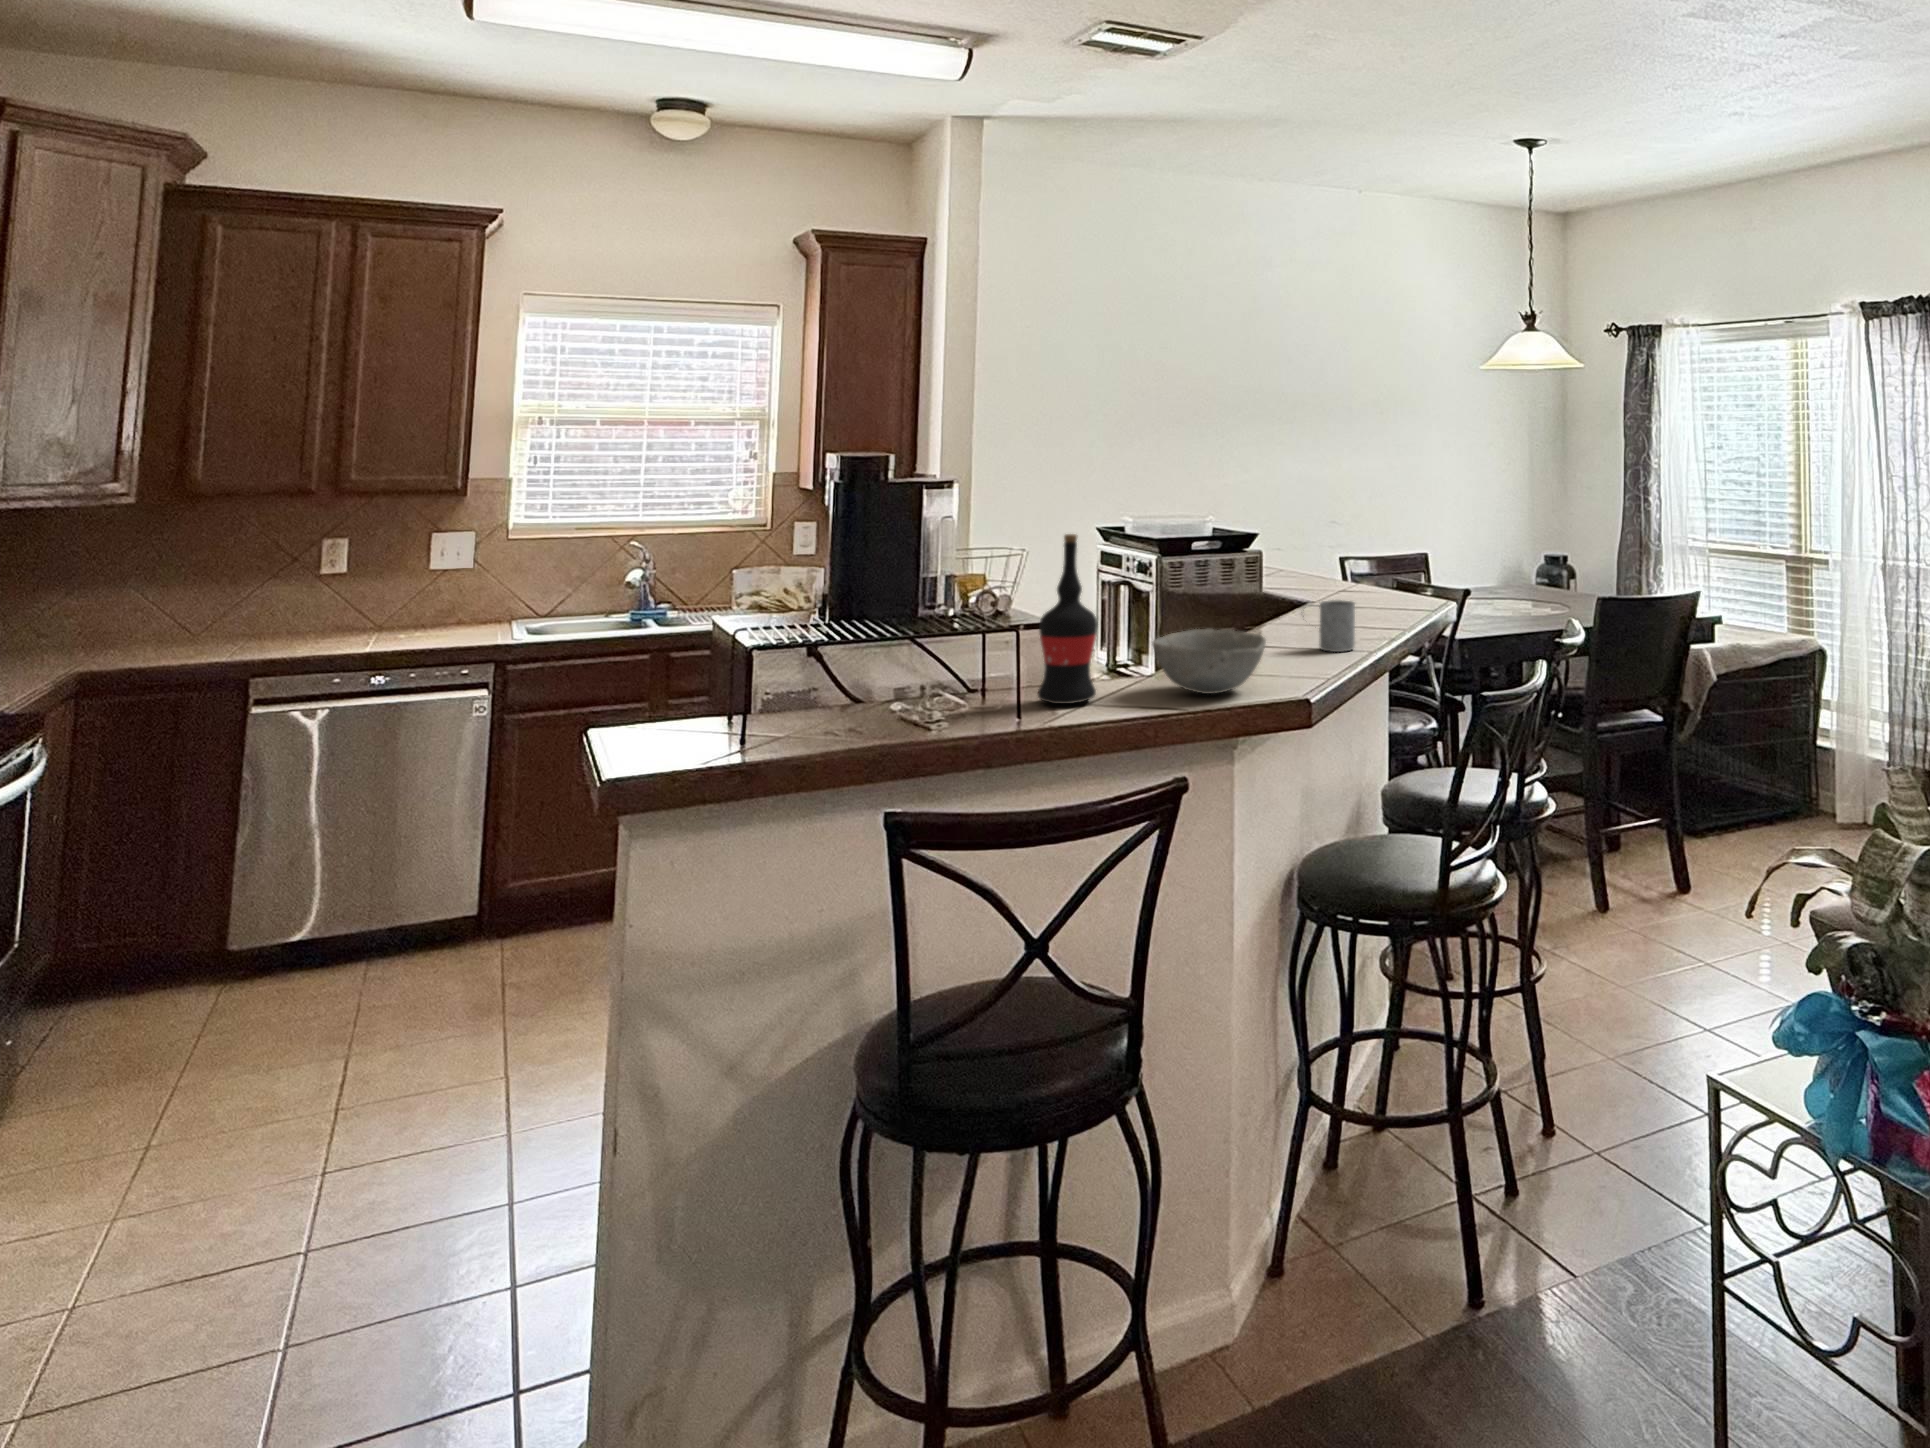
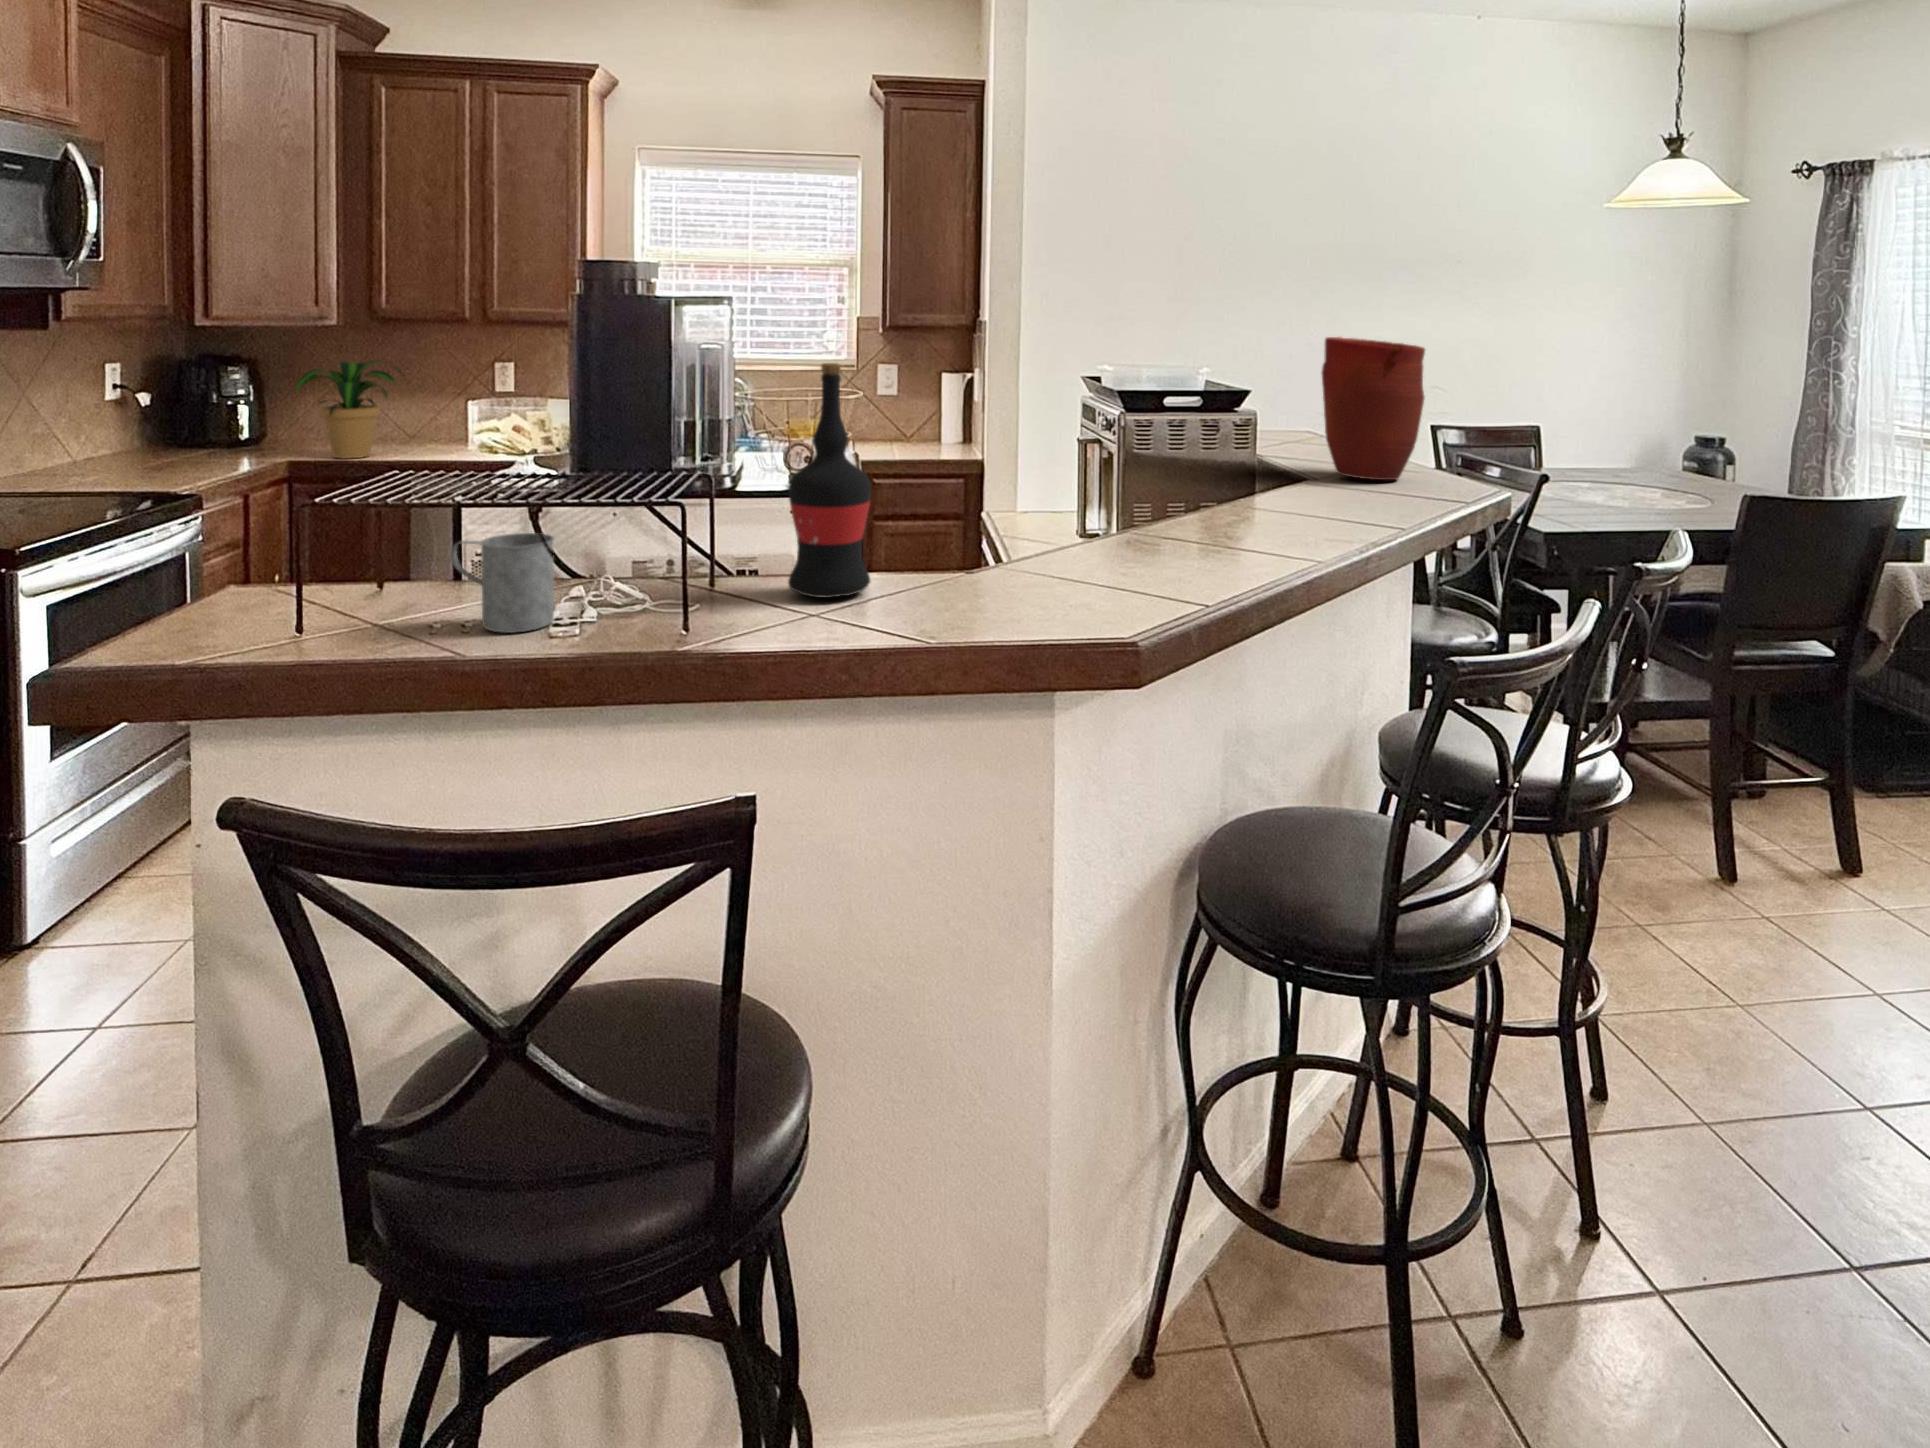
vase: none [1312,490,1391,602] -> present [1322,337,1425,480]
potted plant: none [108,543,256,661] -> present [296,360,404,458]
mug: present [1303,600,1355,652] -> present [451,533,554,633]
bowl: present [1152,629,1266,694] -> none [949,506,1112,602]

